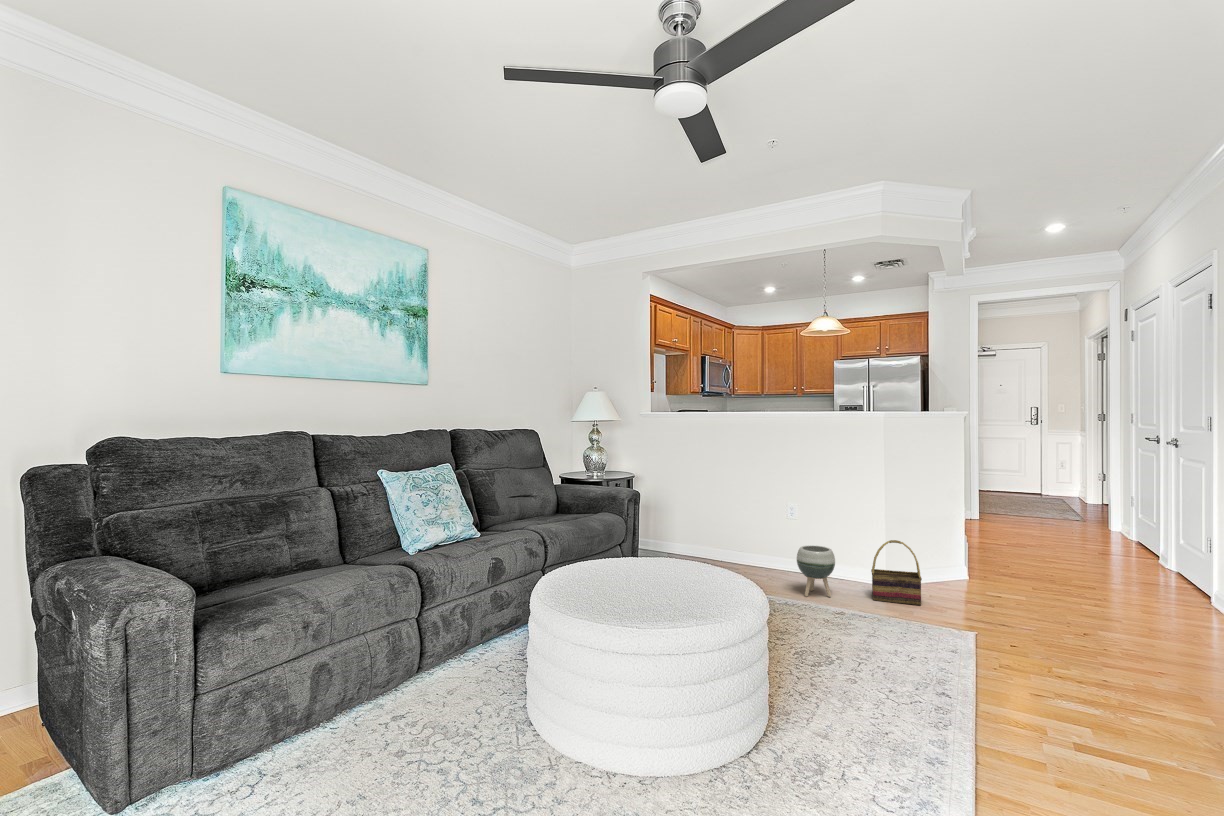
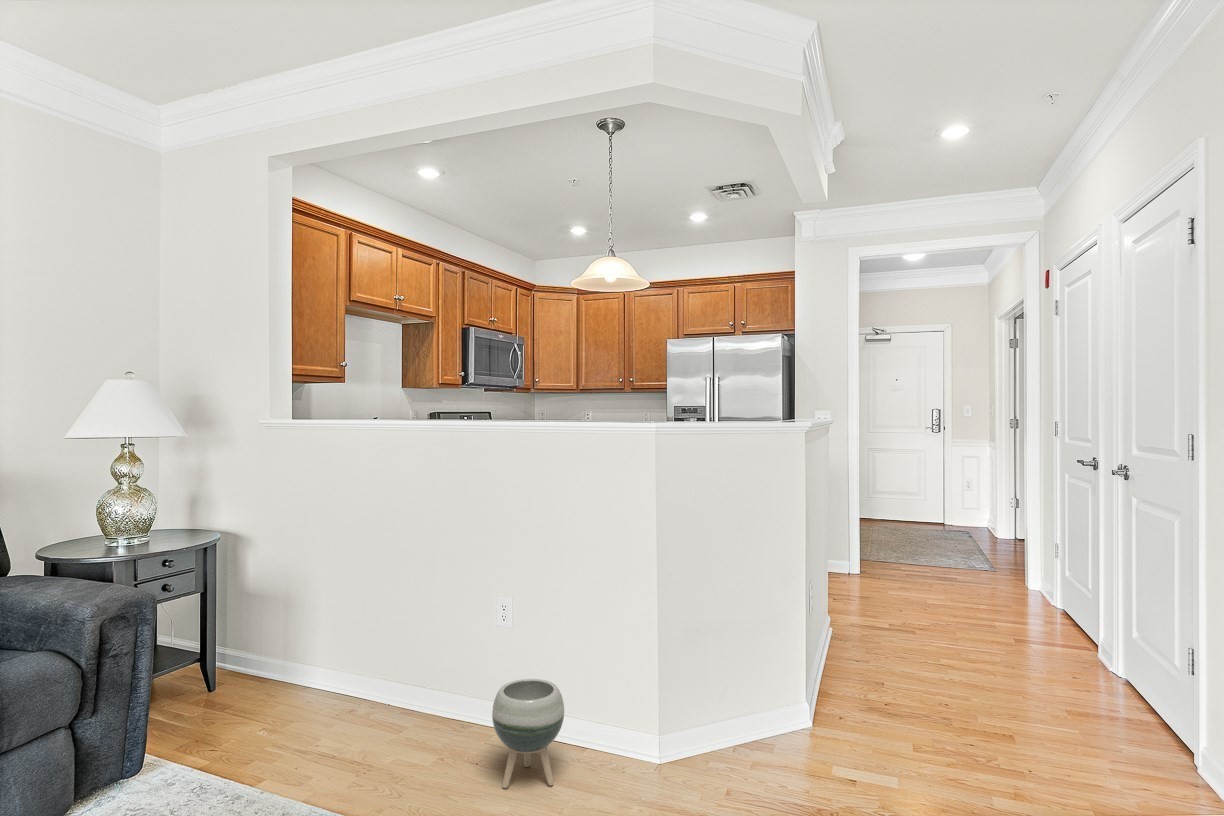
basket: present [871,540,922,605] -> none [629,669,719,799]

